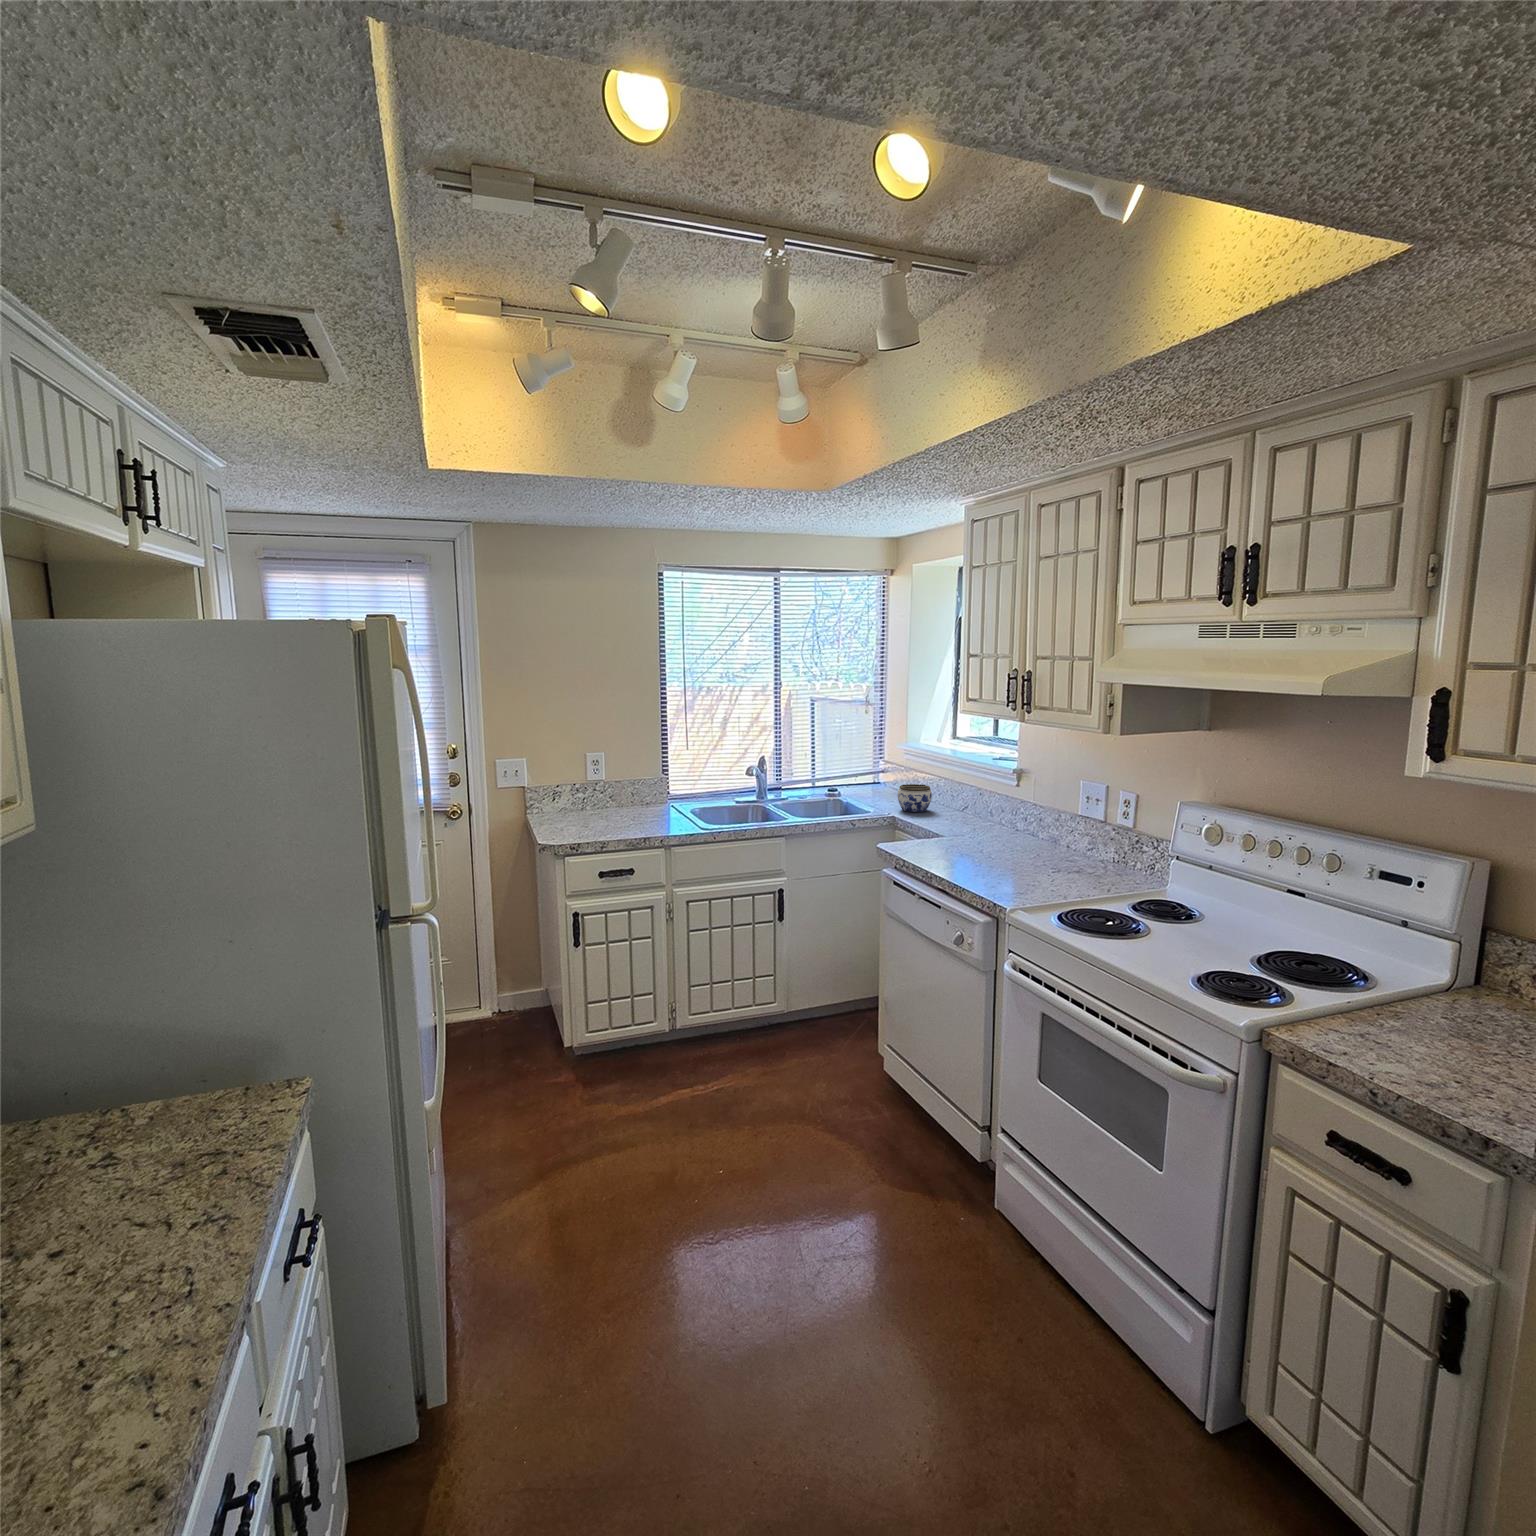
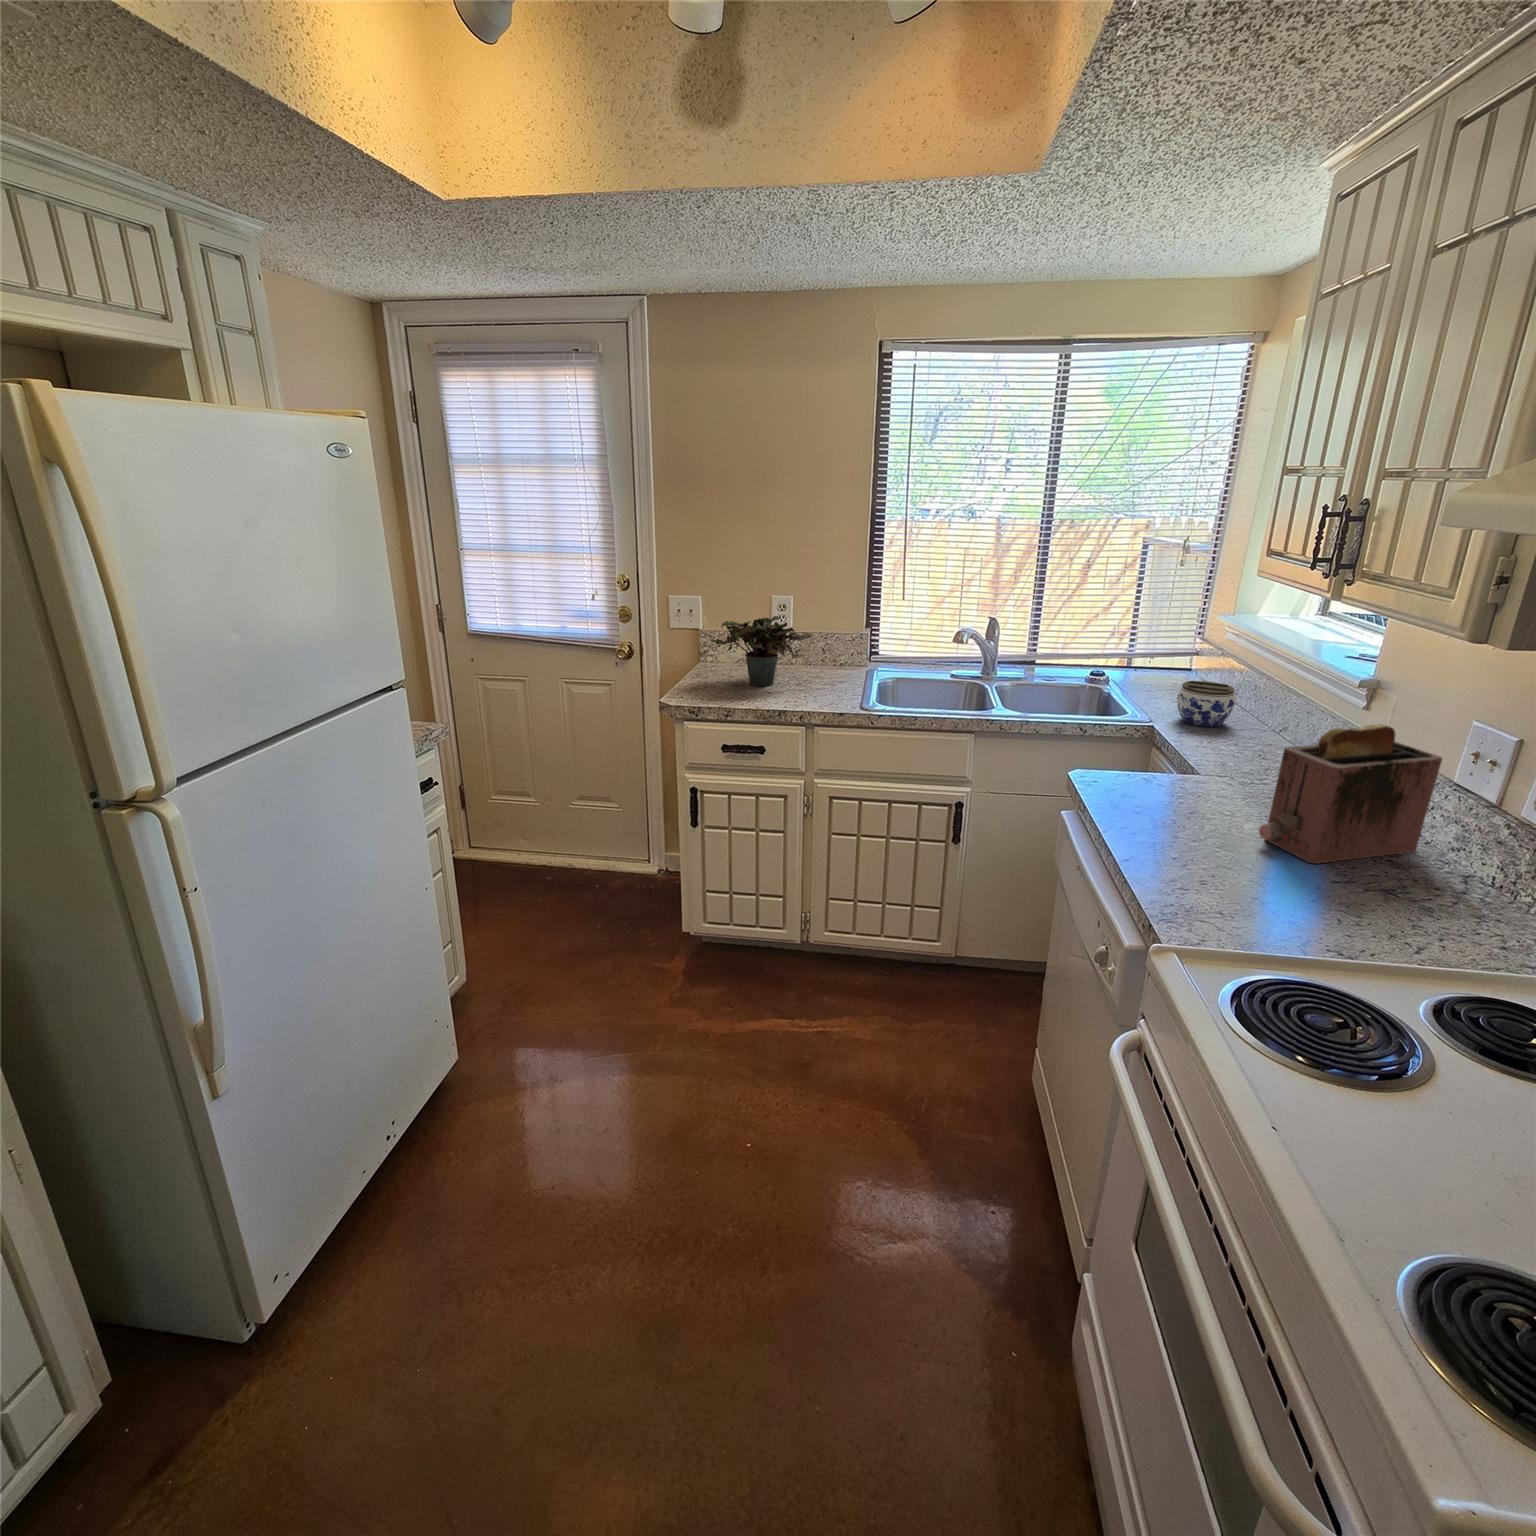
potted plant: none [558,769,640,825] -> present [711,616,813,686]
toaster: none [1006,787,1077,867] -> present [1259,724,1442,864]

